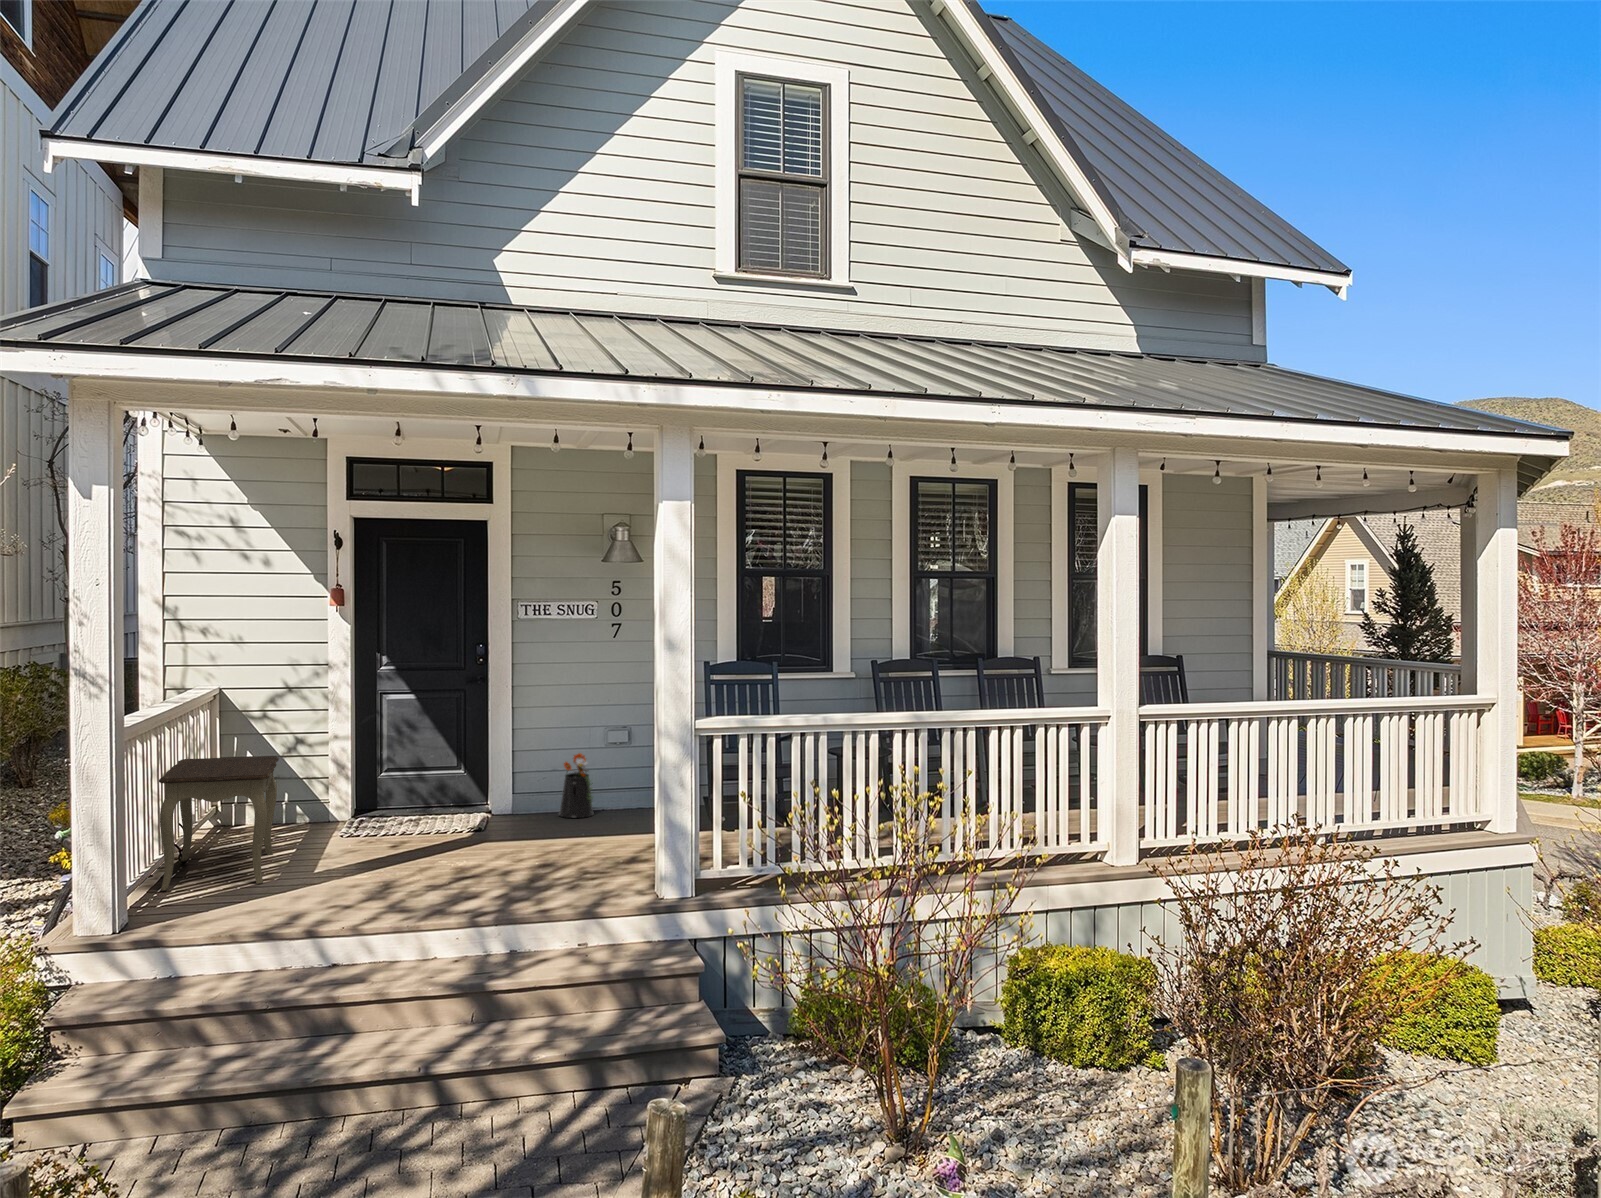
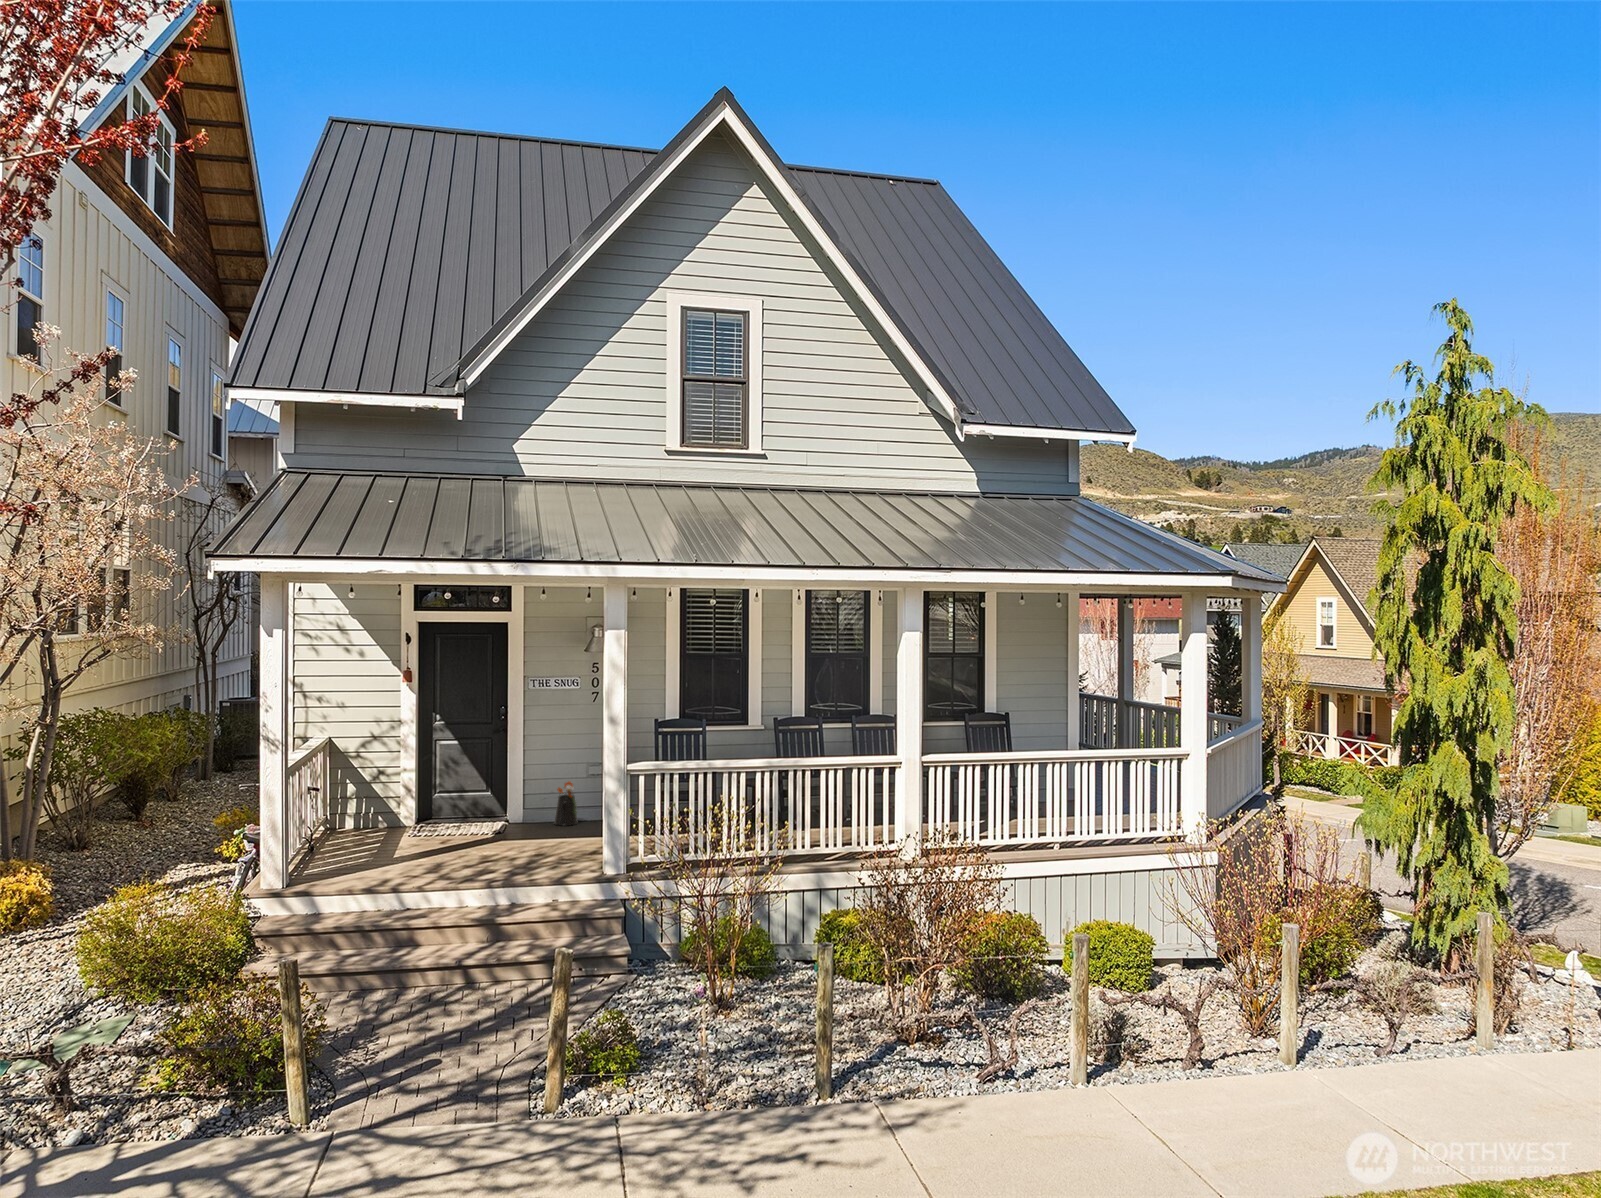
side table: present [159,756,279,891] -> none [302,783,371,866]

